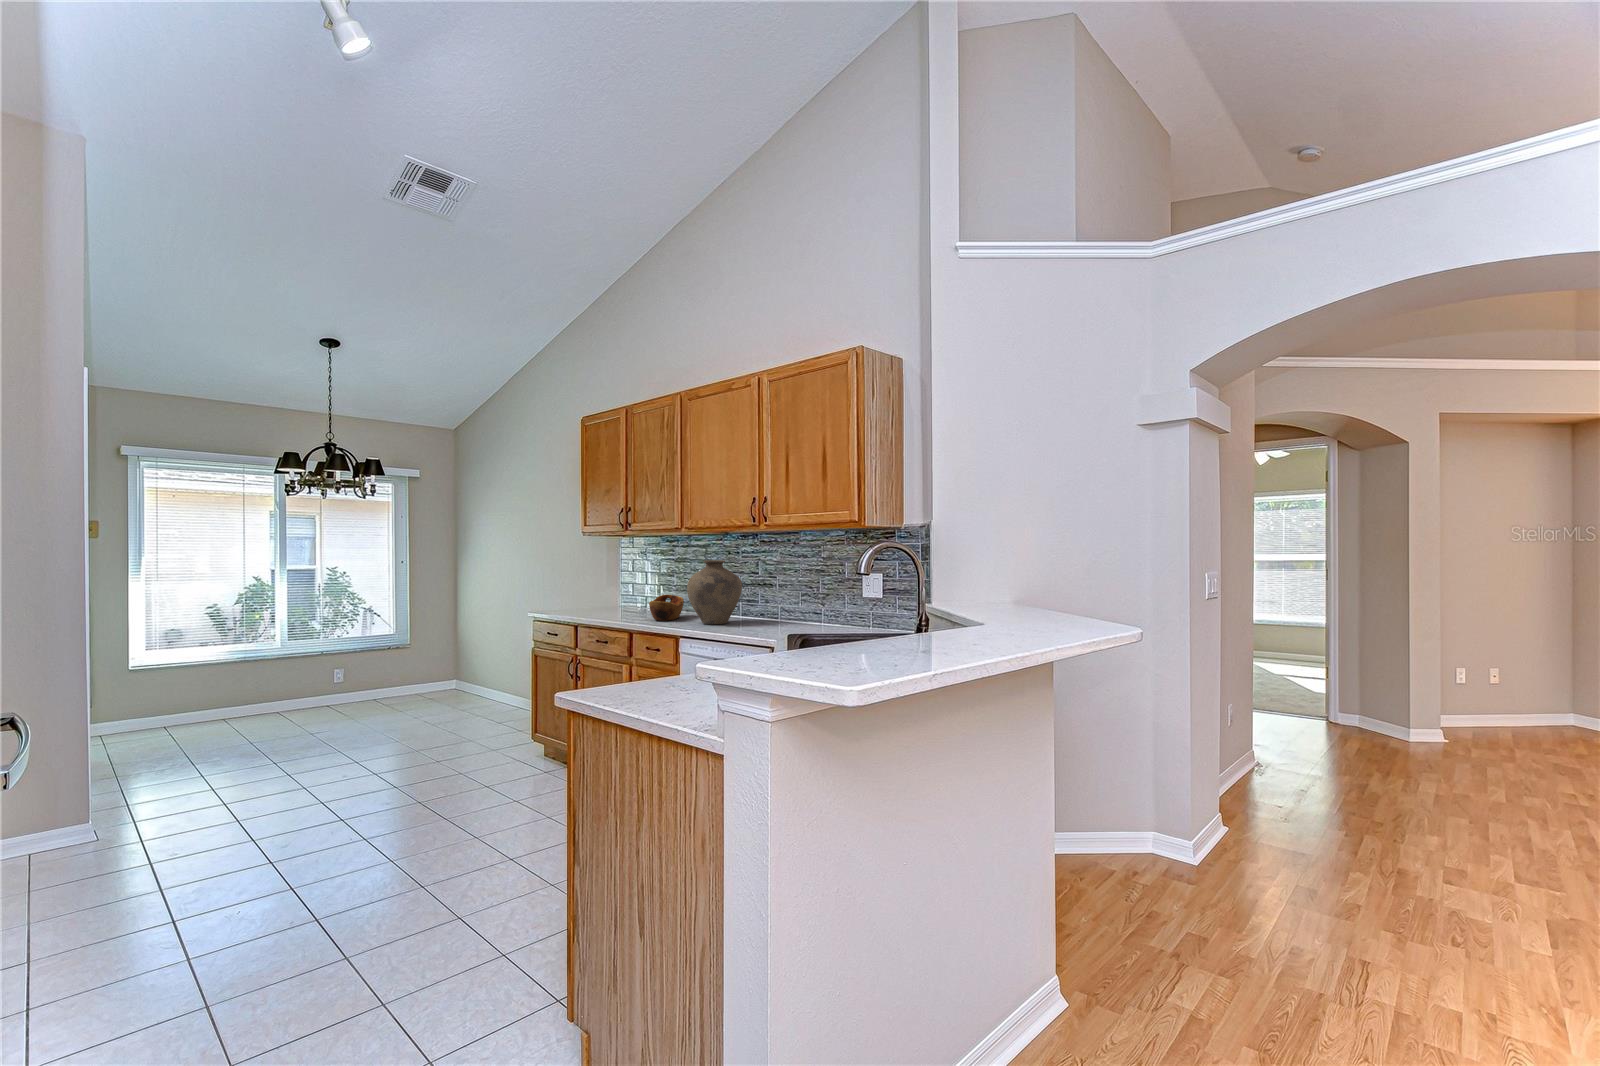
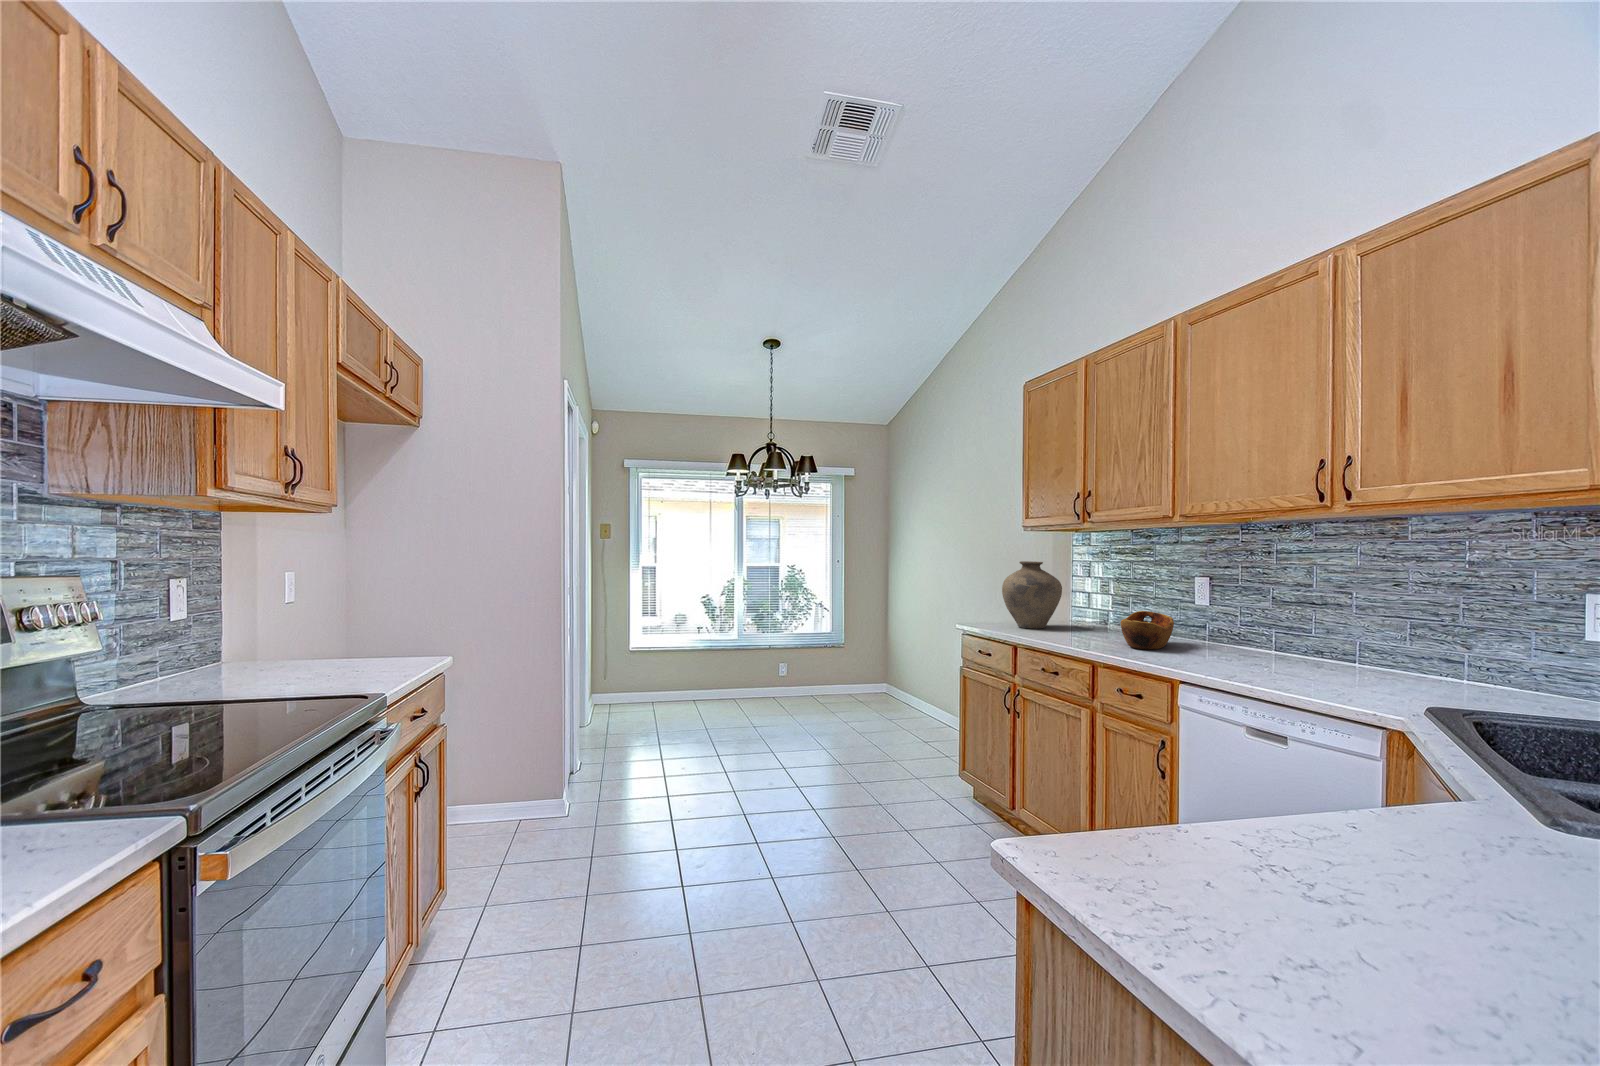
vase: present [687,560,742,625] -> present [1002,561,1062,629]

